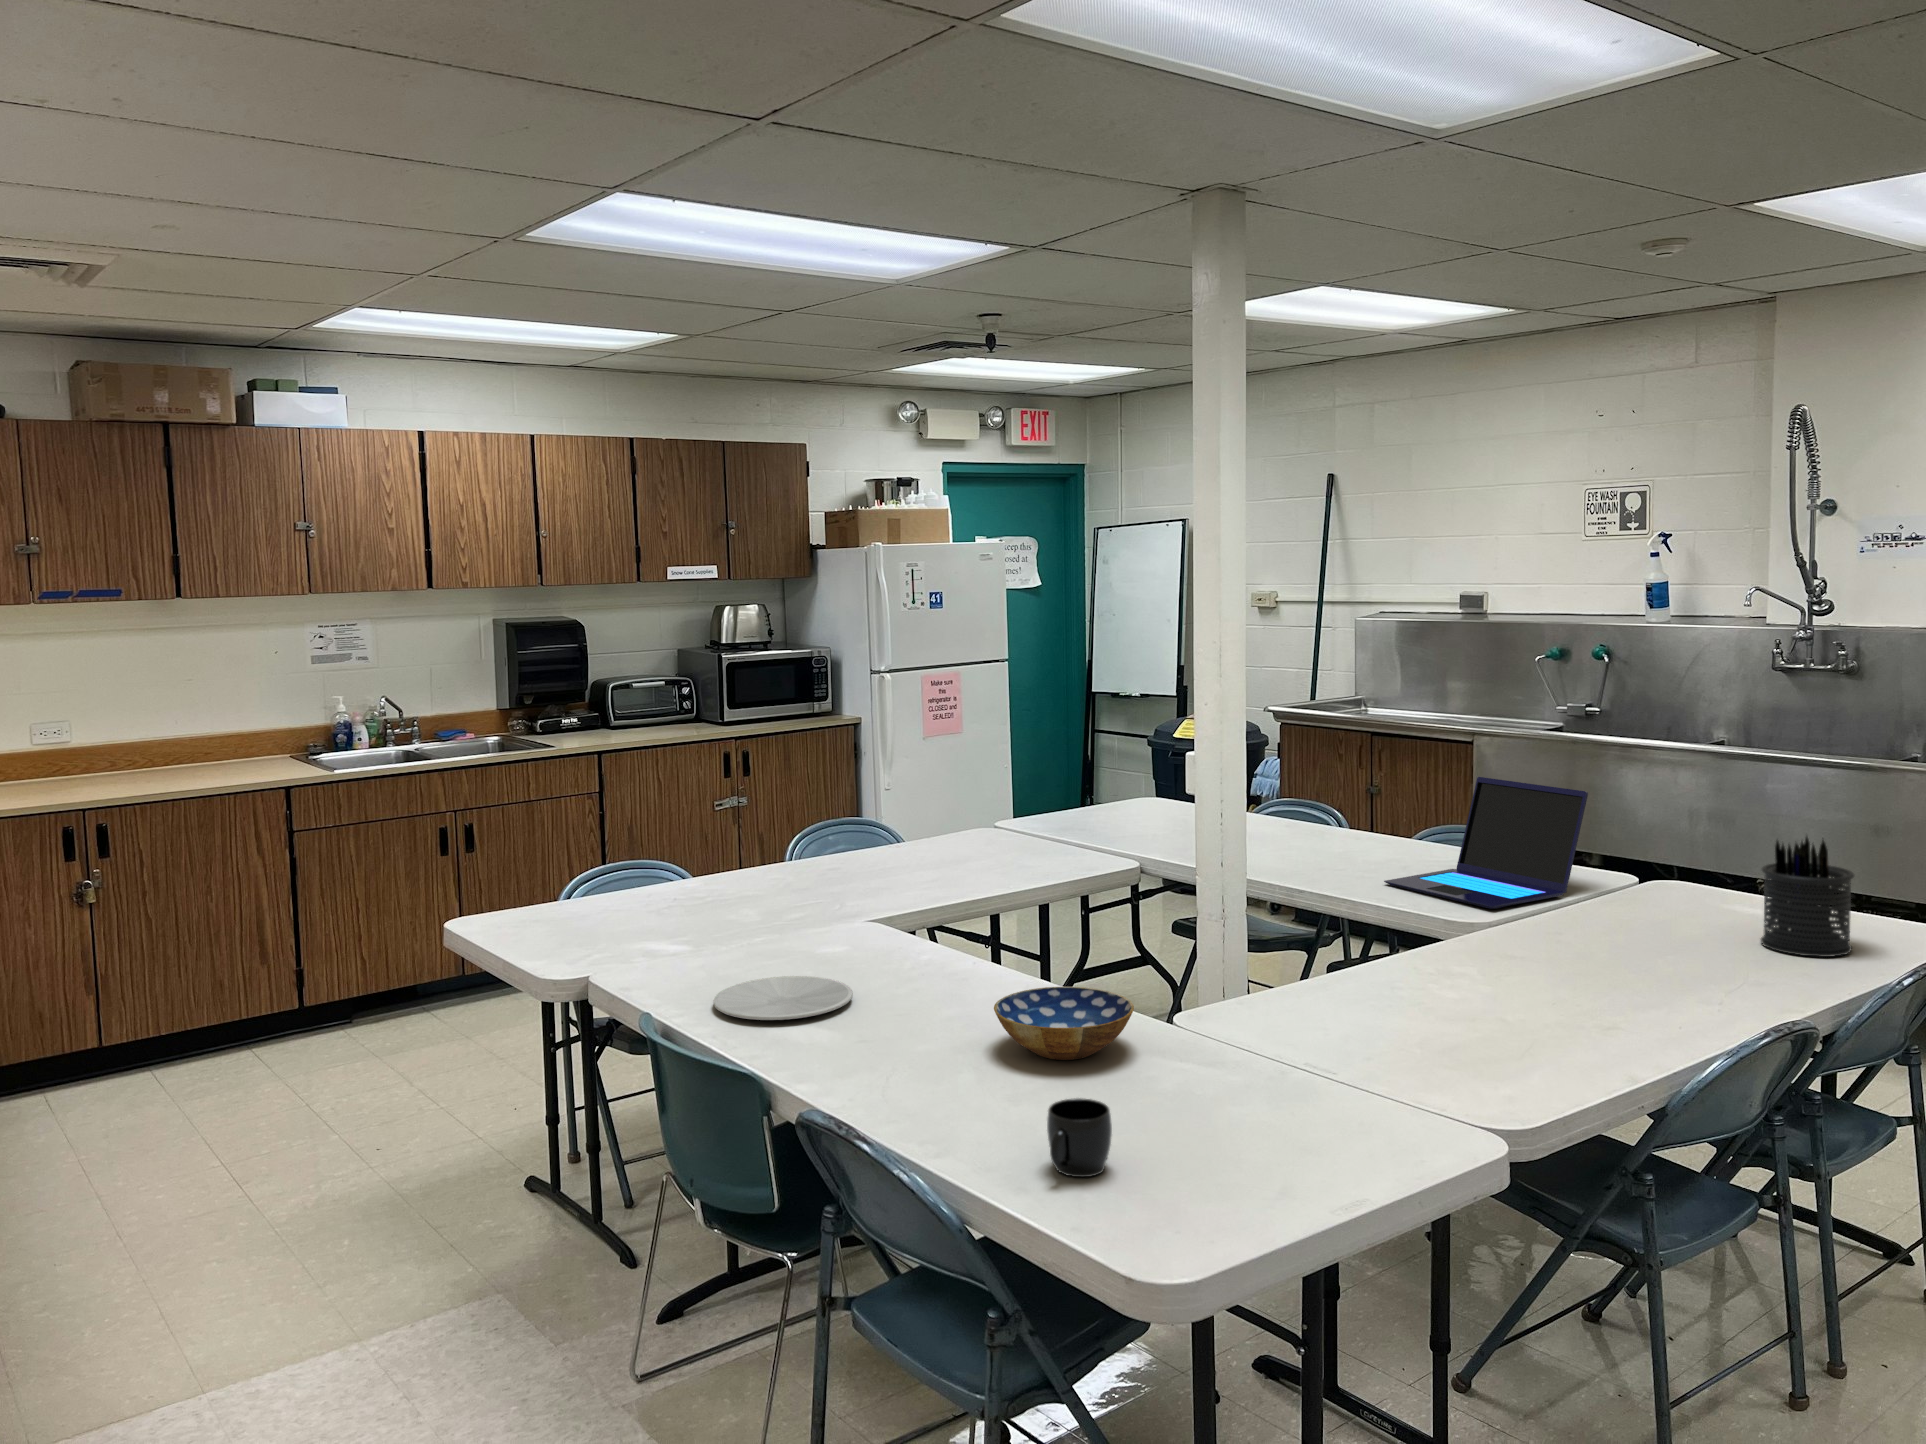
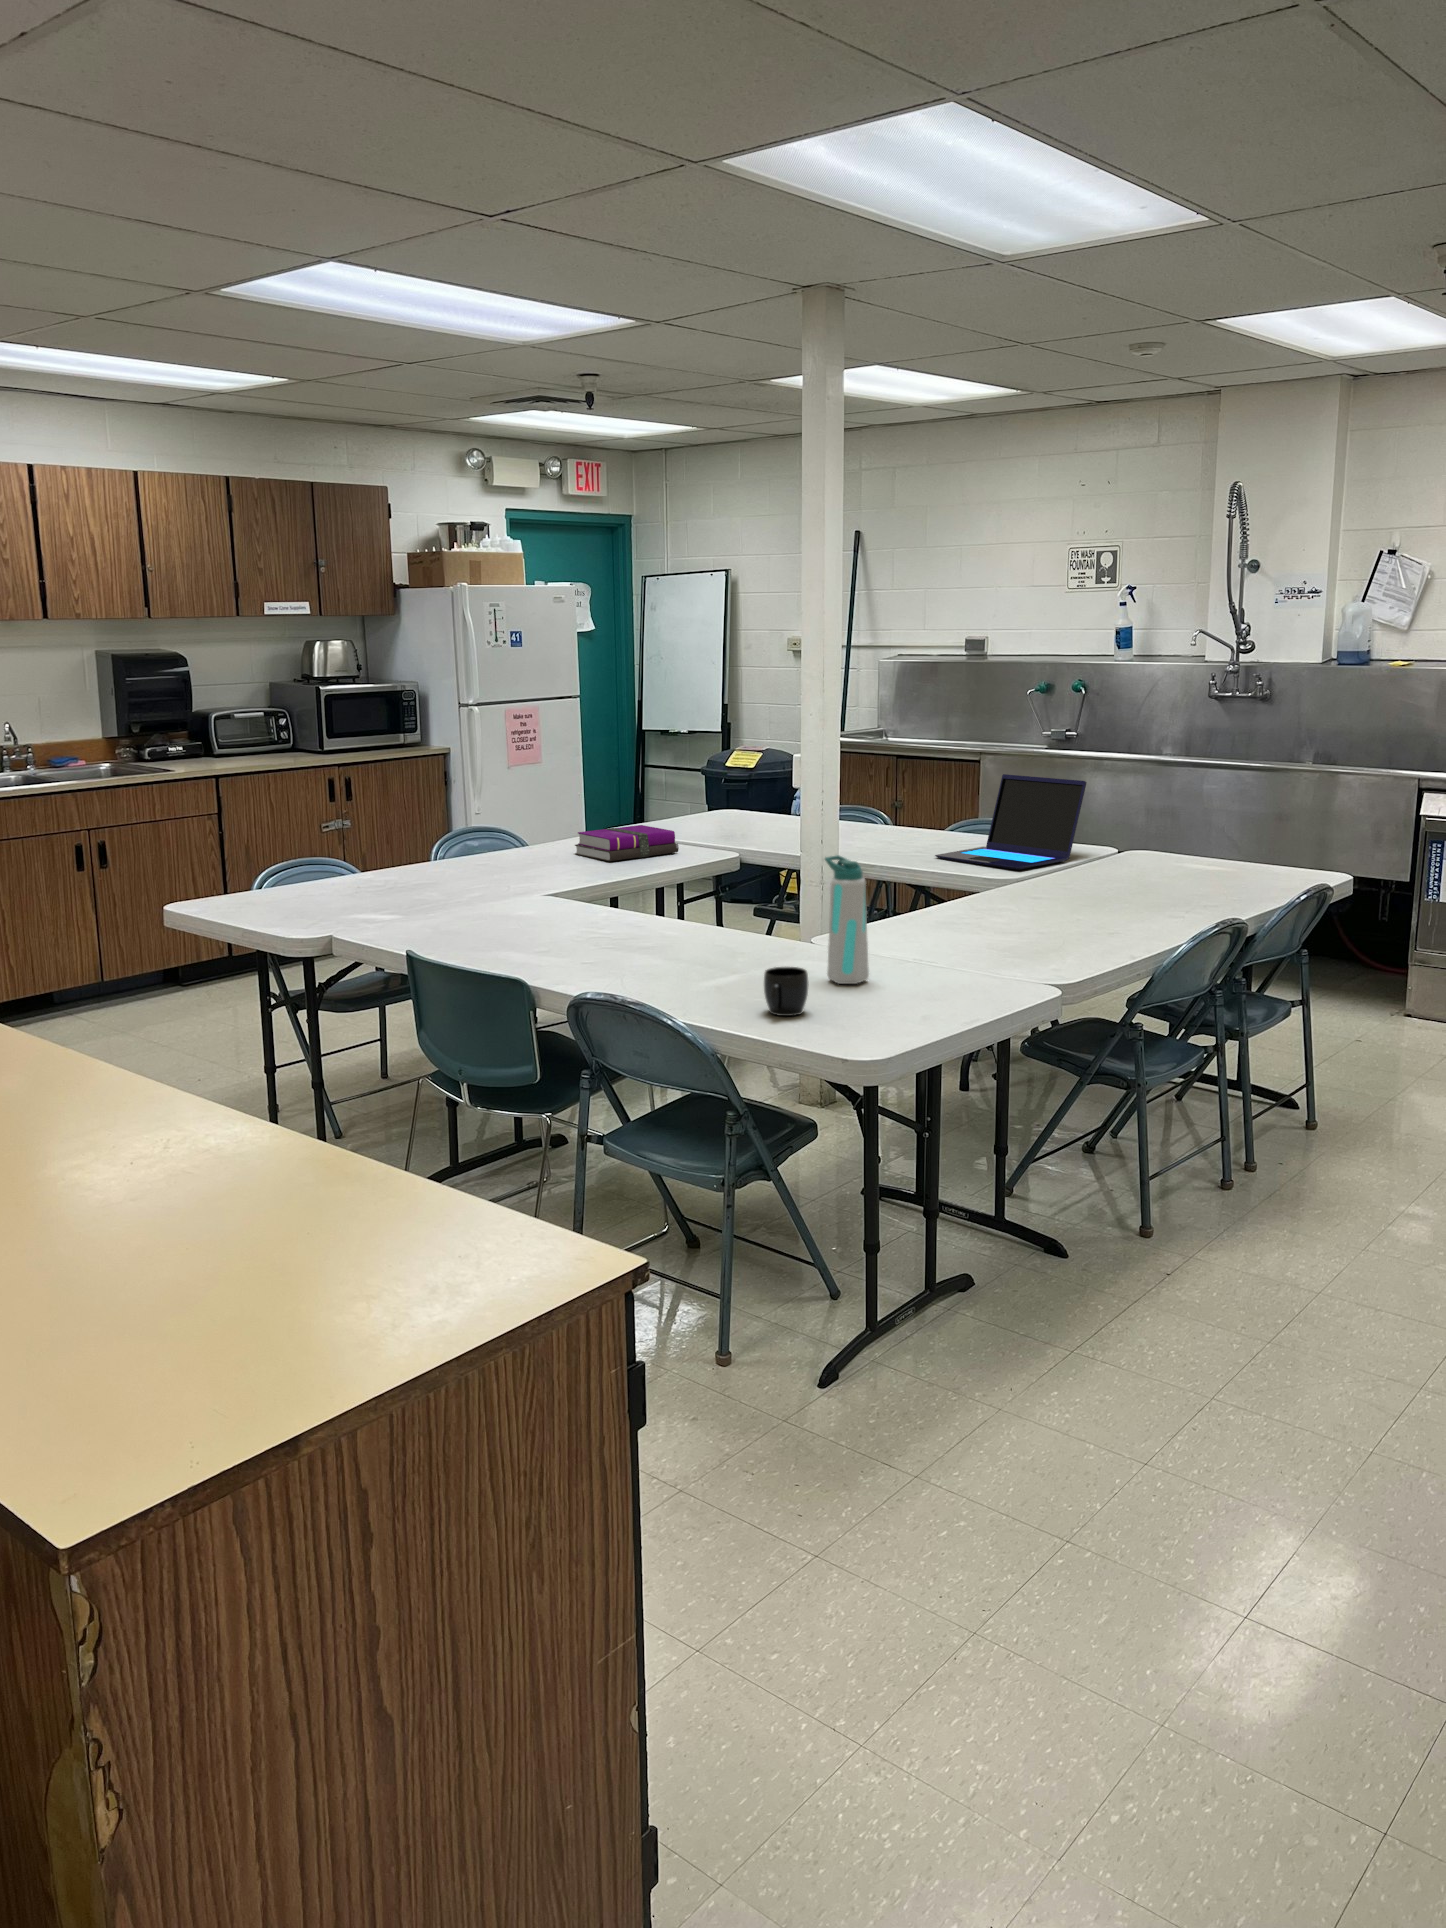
notebook: none [940,828,1063,876] -> present [575,825,679,861]
pen holder: present [1761,836,1854,957] -> none [1206,802,1270,889]
water bottle: none [1158,928,1222,1116] -> present [825,856,869,984]
plate: present [713,976,853,1020] -> none [454,923,564,949]
bowl: present [994,987,1134,1060] -> none [690,914,793,962]

